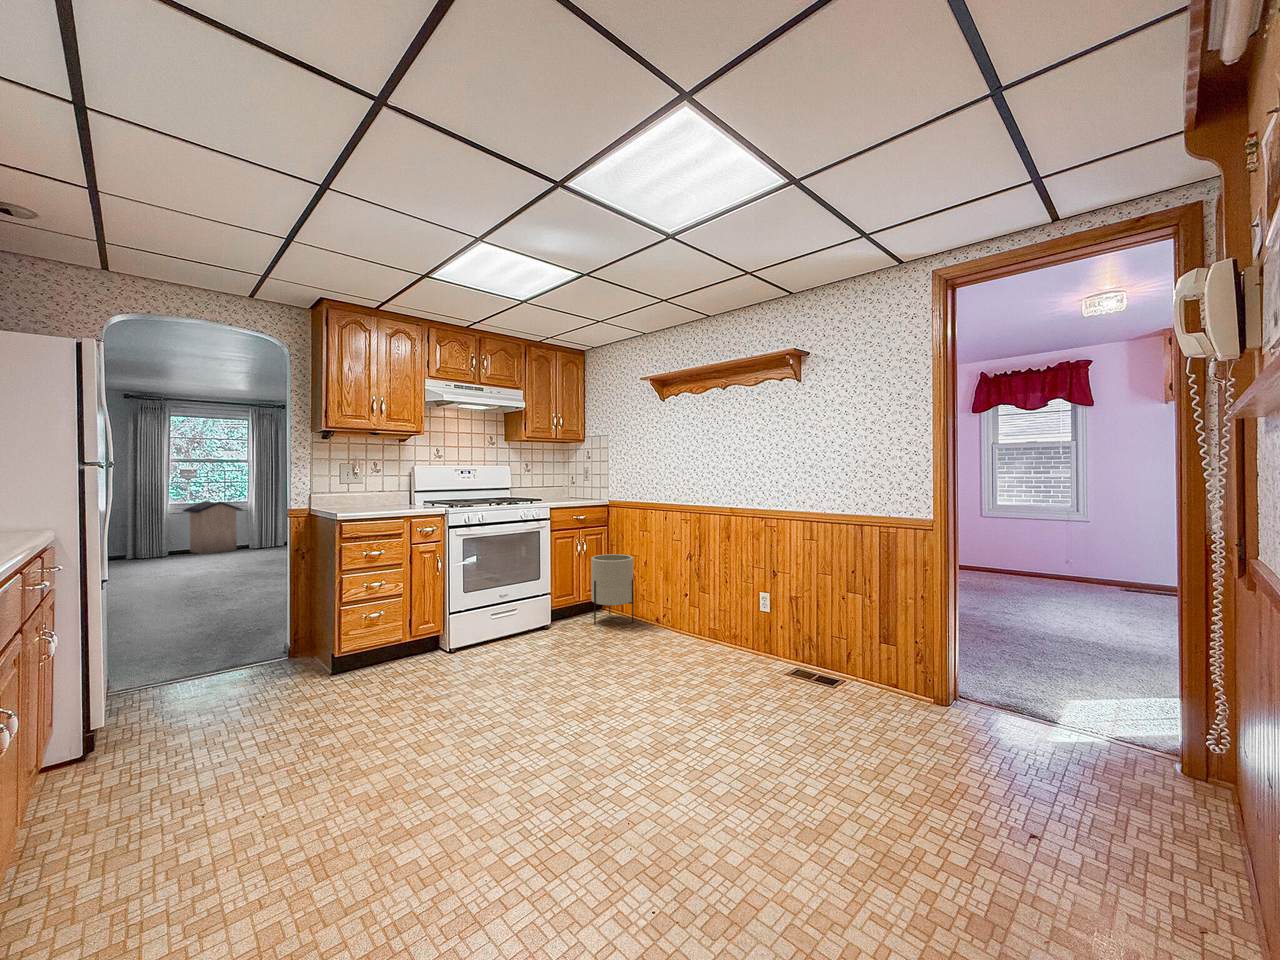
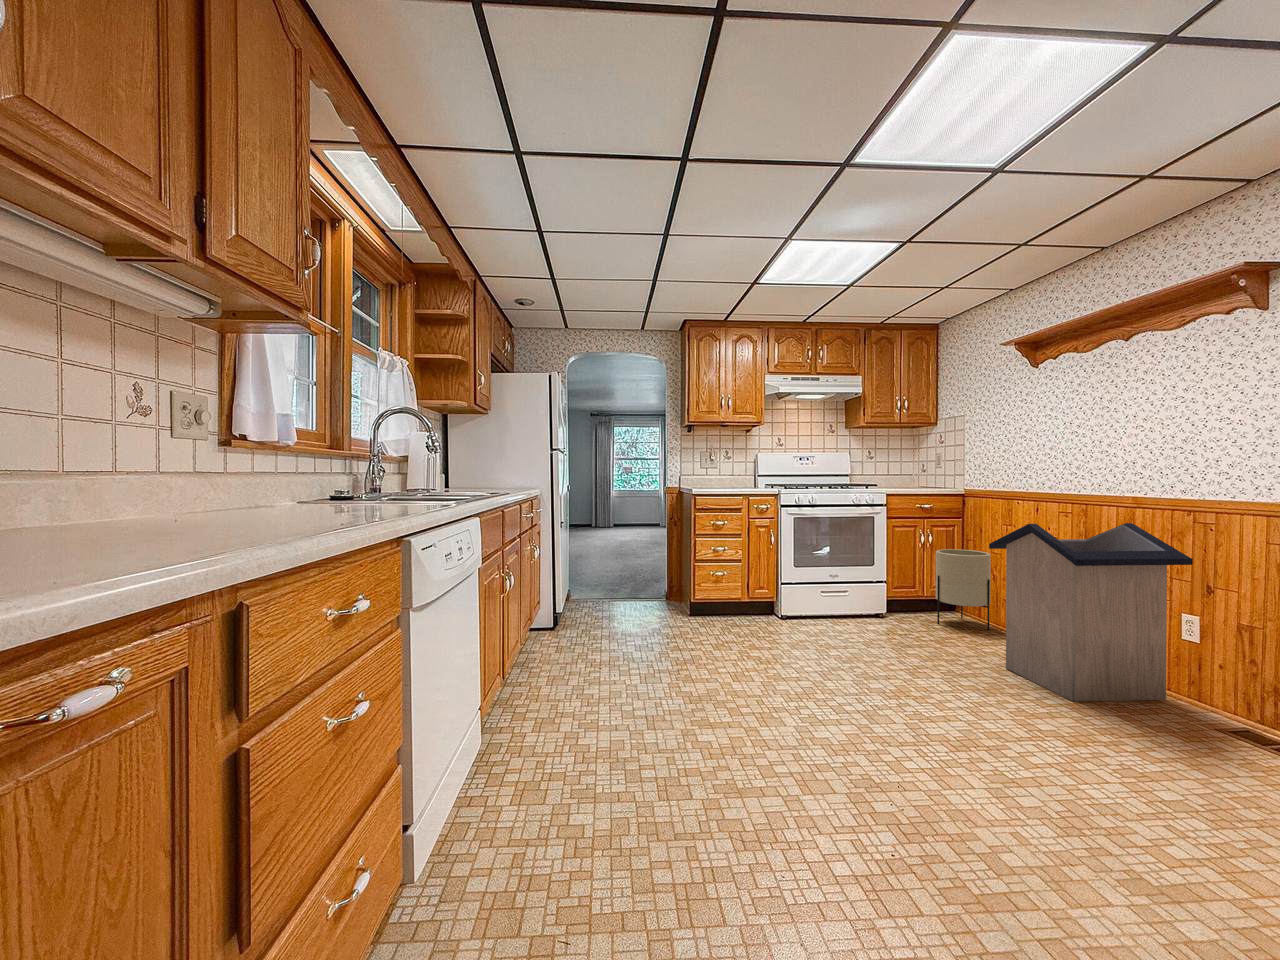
trash can: present [183,501,242,554] -> present [989,523,1193,702]

